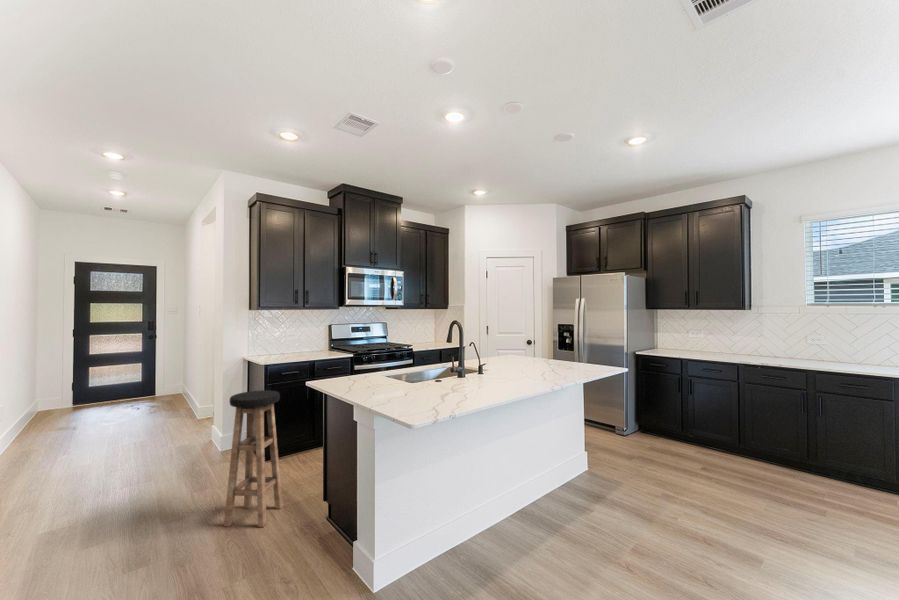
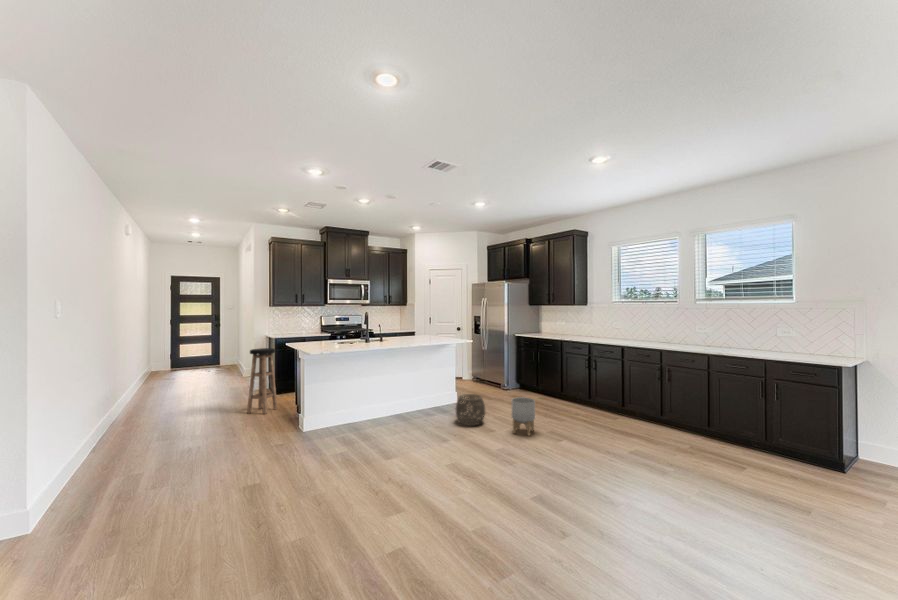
woven basket: none [650,474,717,546] -> present [456,394,485,426]
planter: none [789,488,853,578] -> present [511,397,535,436]

